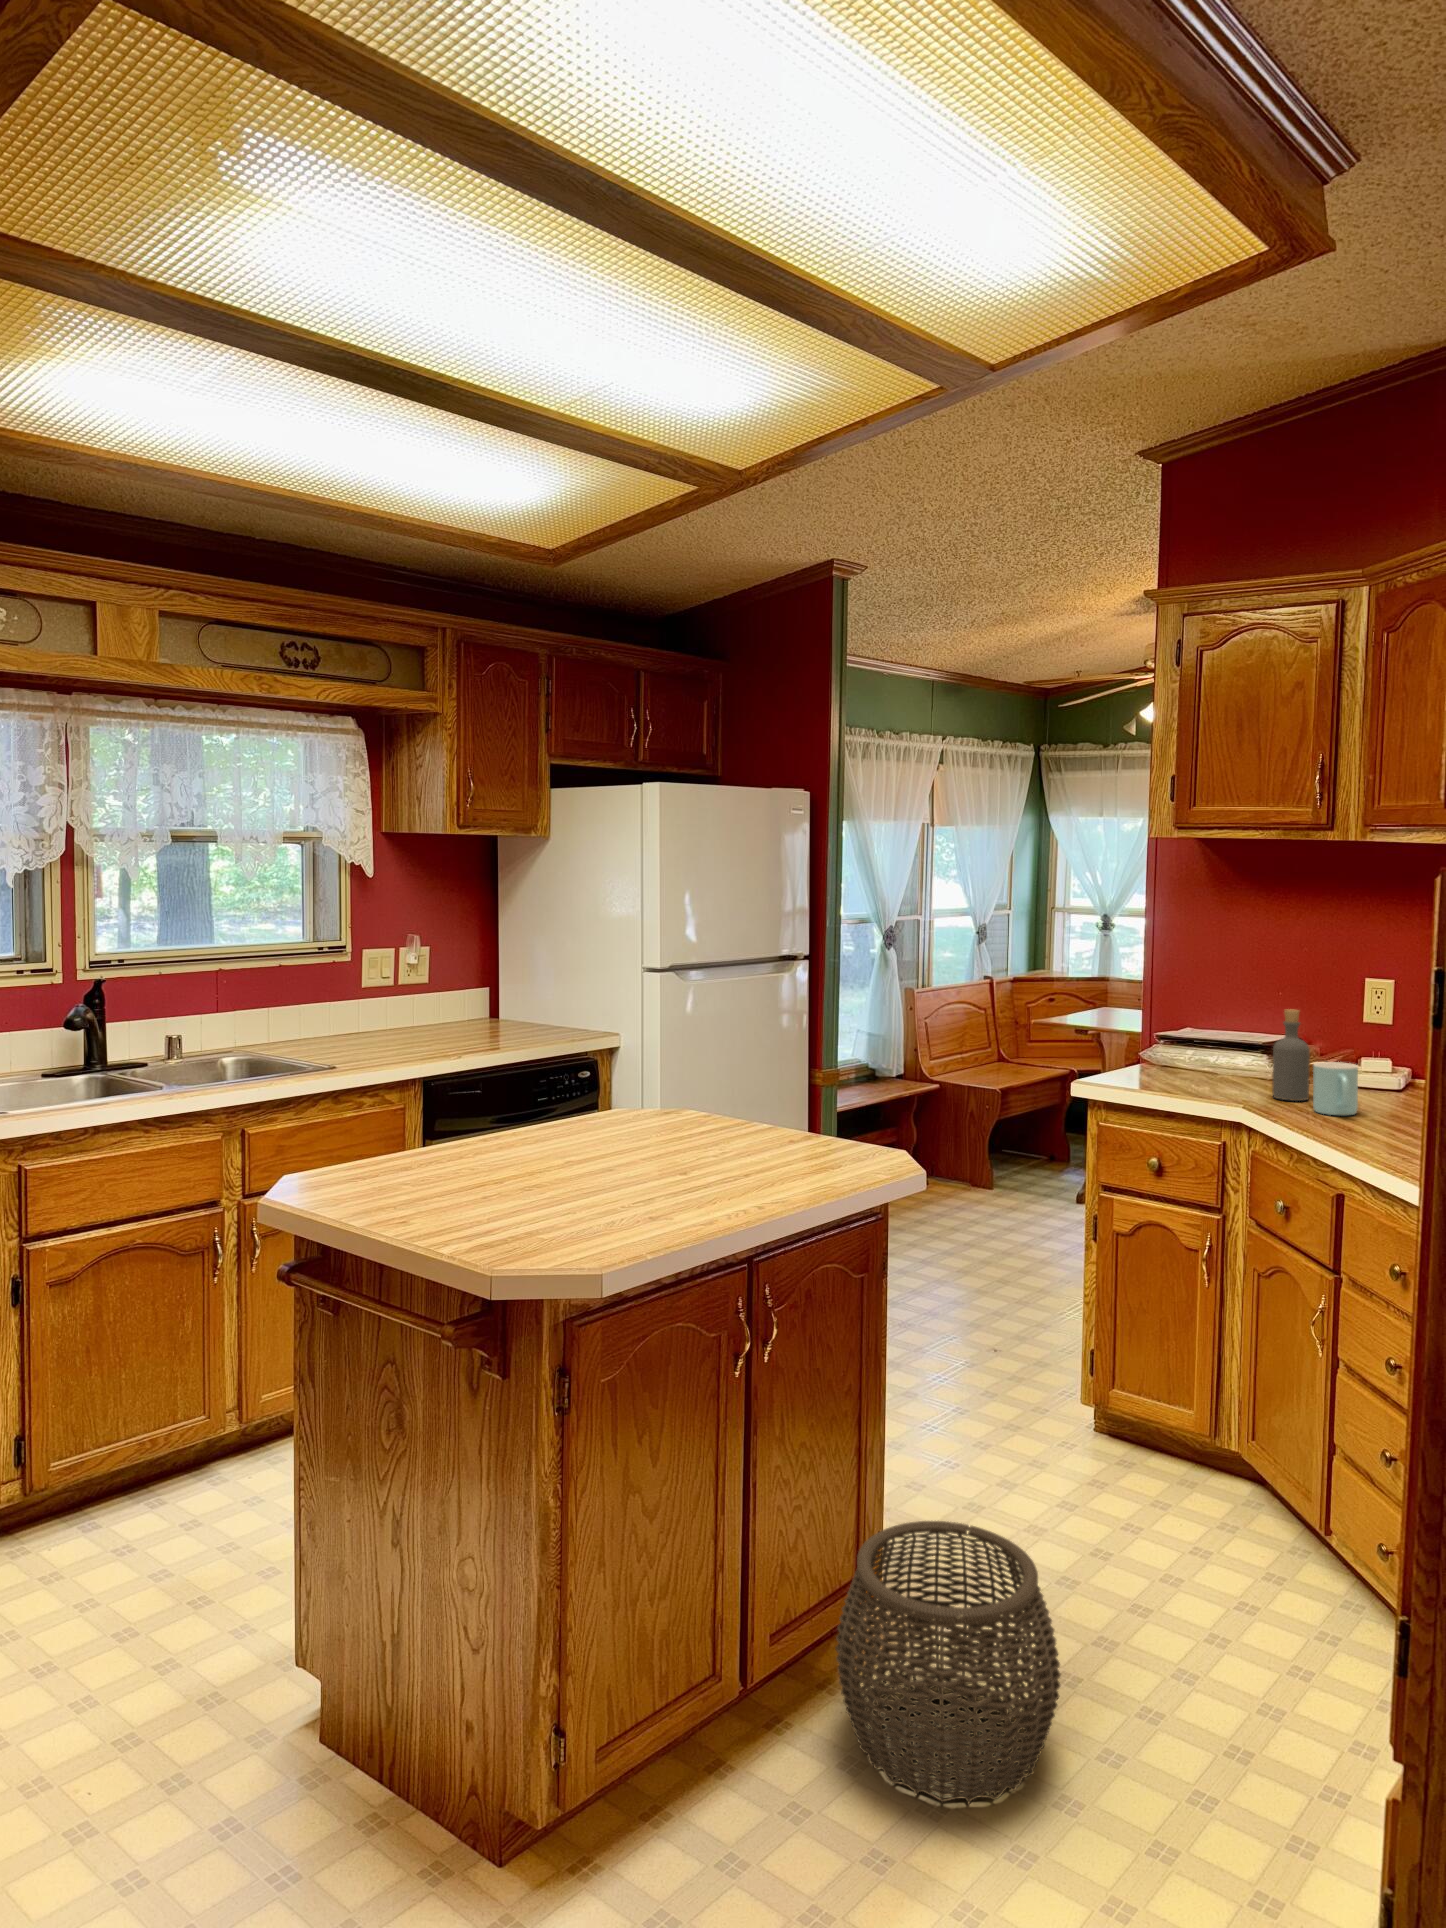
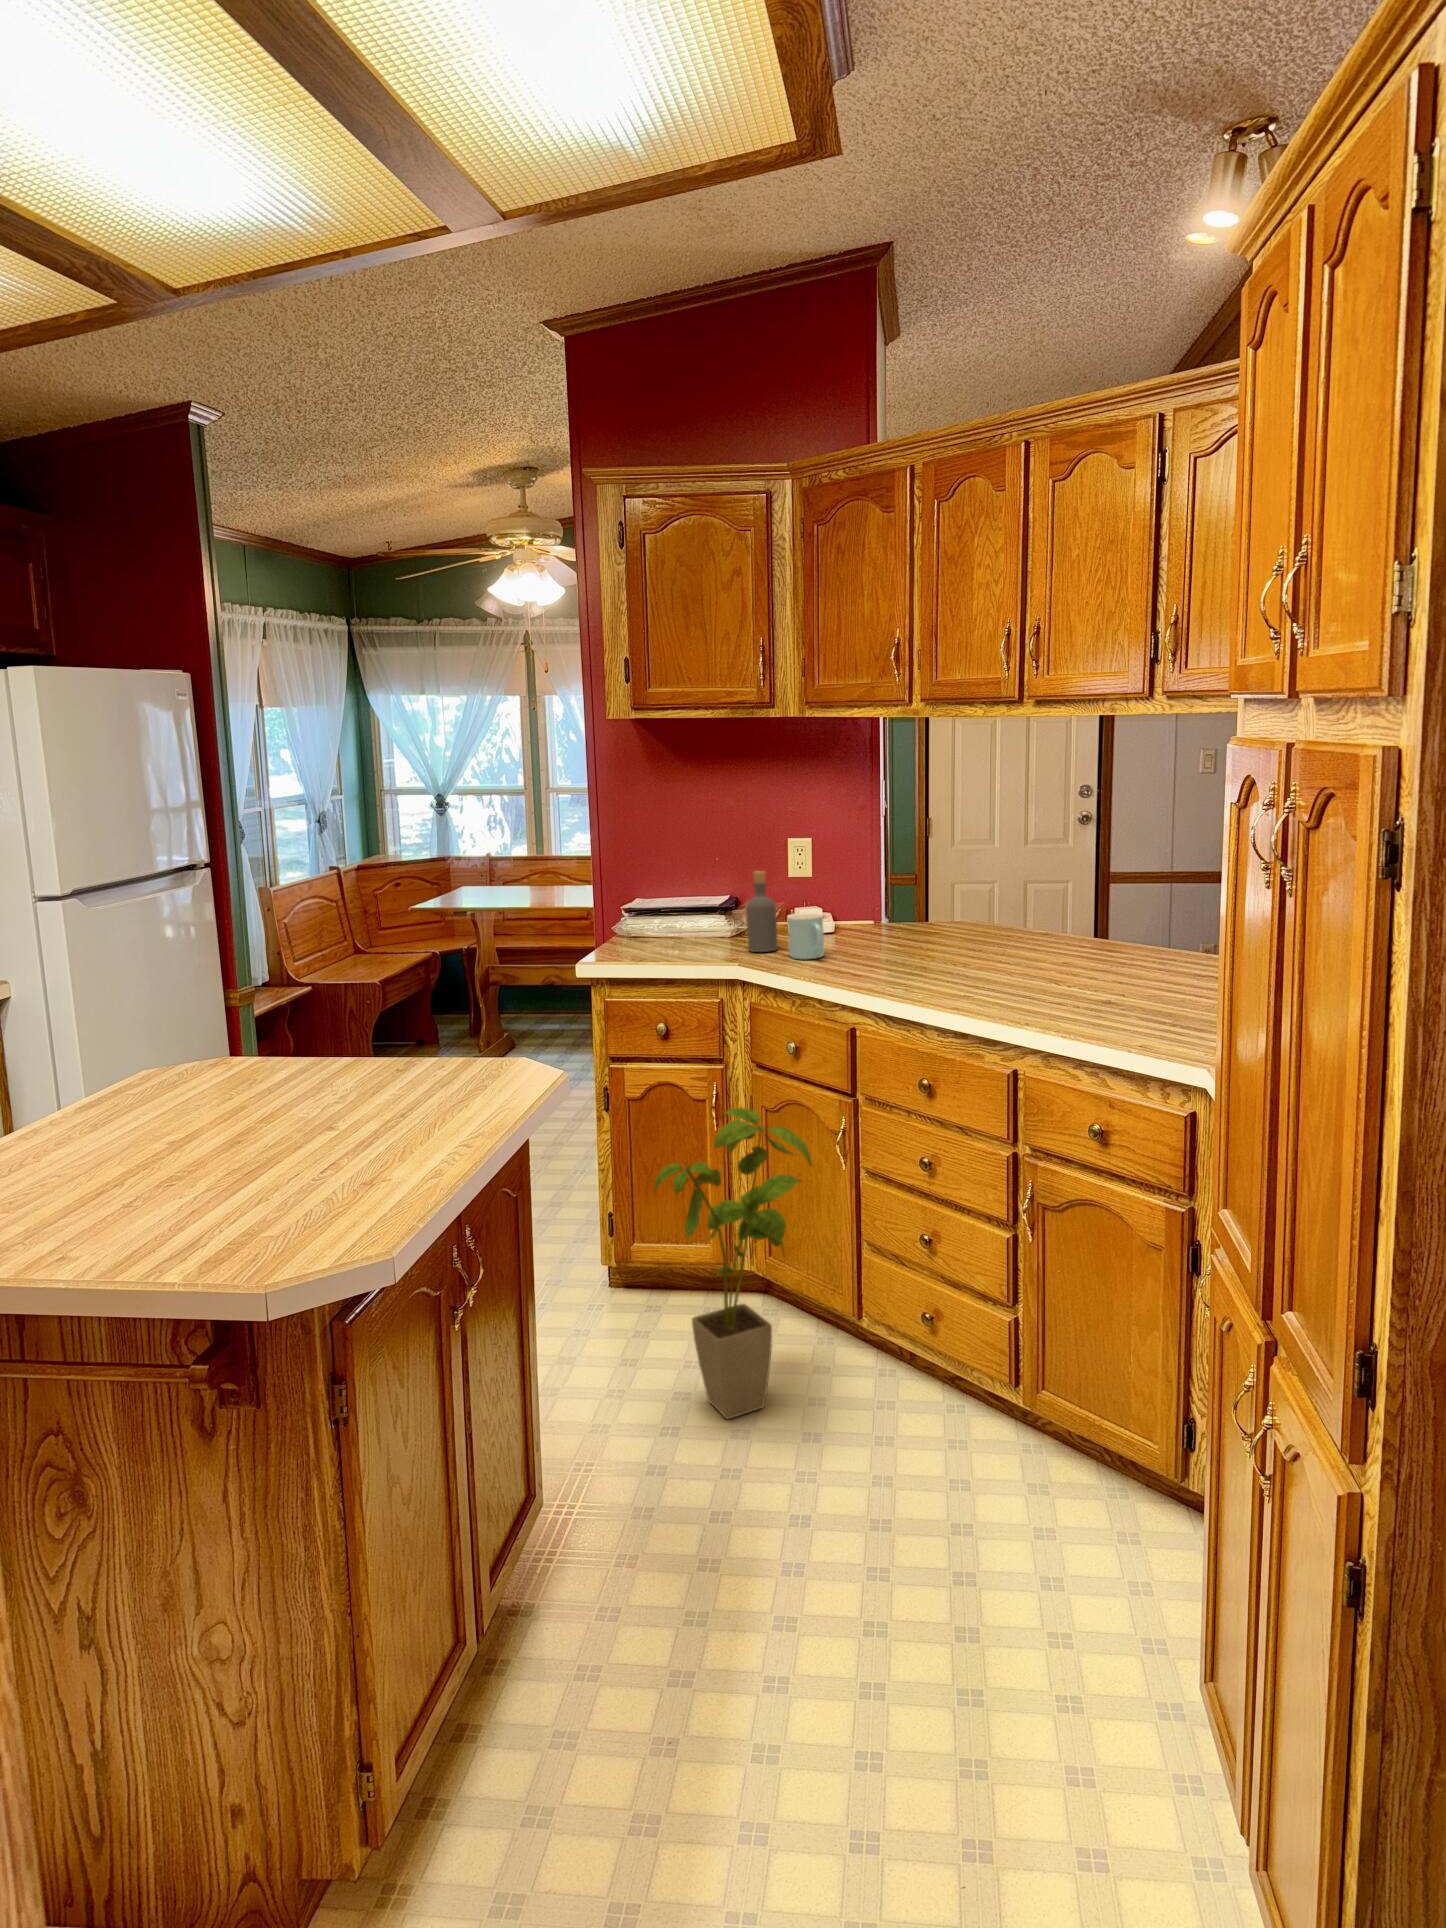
house plant: none [1076,1257,1265,1607] -> present [655,1108,812,1419]
woven basket: present [836,1521,1061,1804] -> none [547,1396,757,1655]

